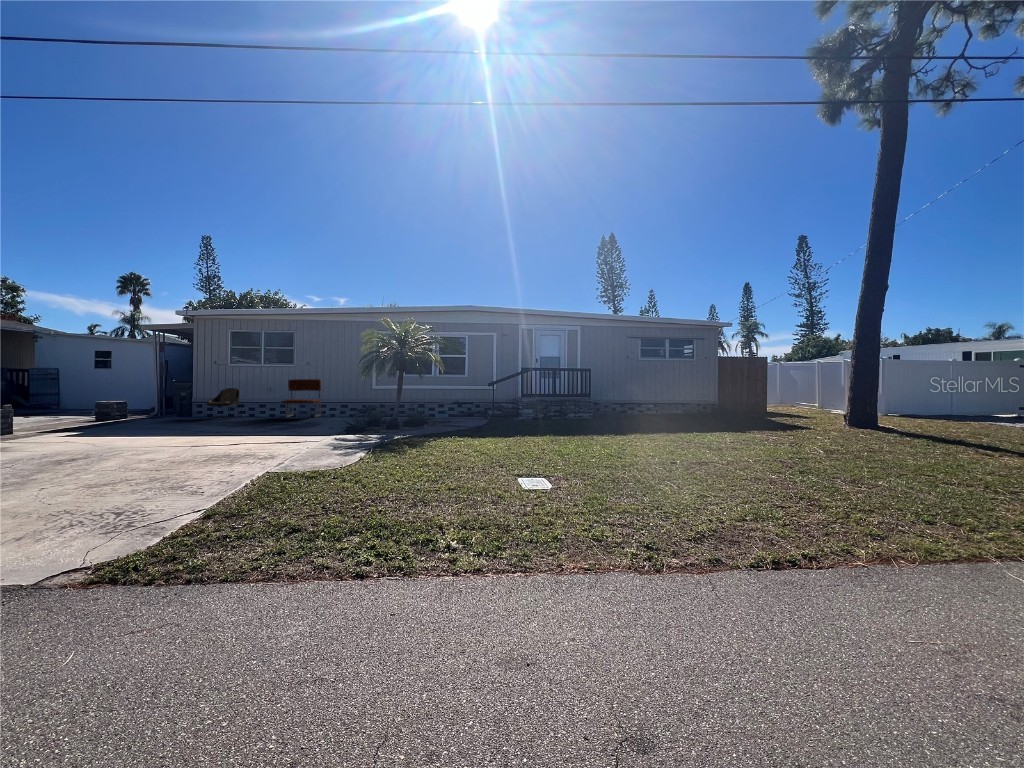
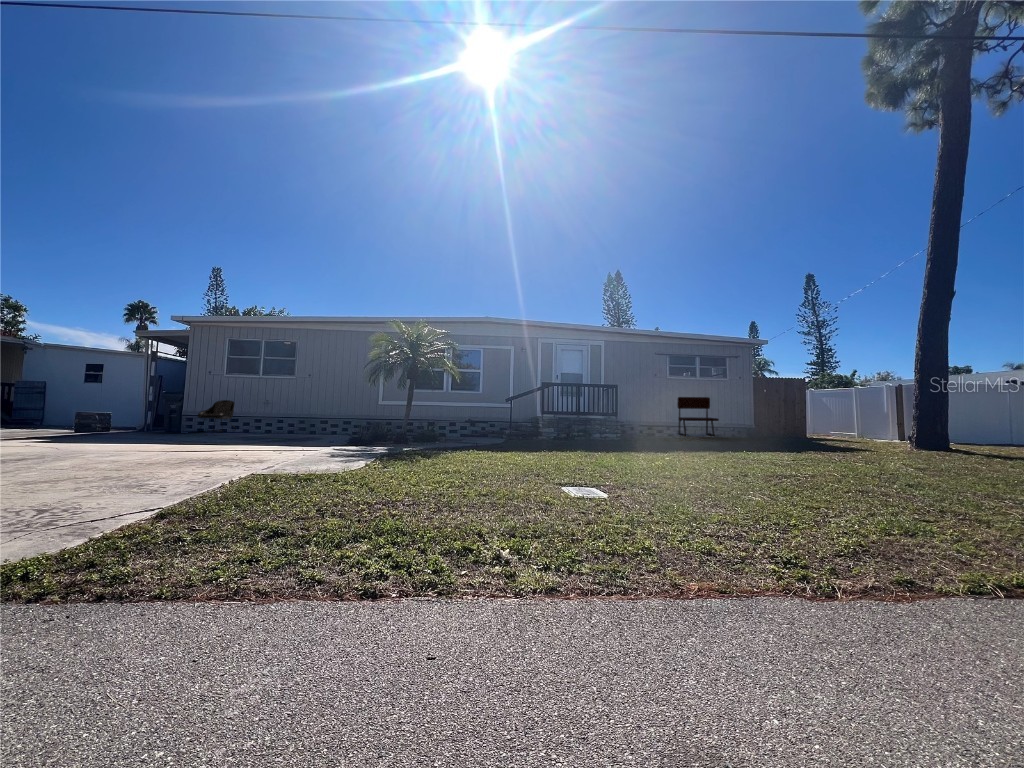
bench: present [281,379,321,417] -> present [677,397,719,436]

